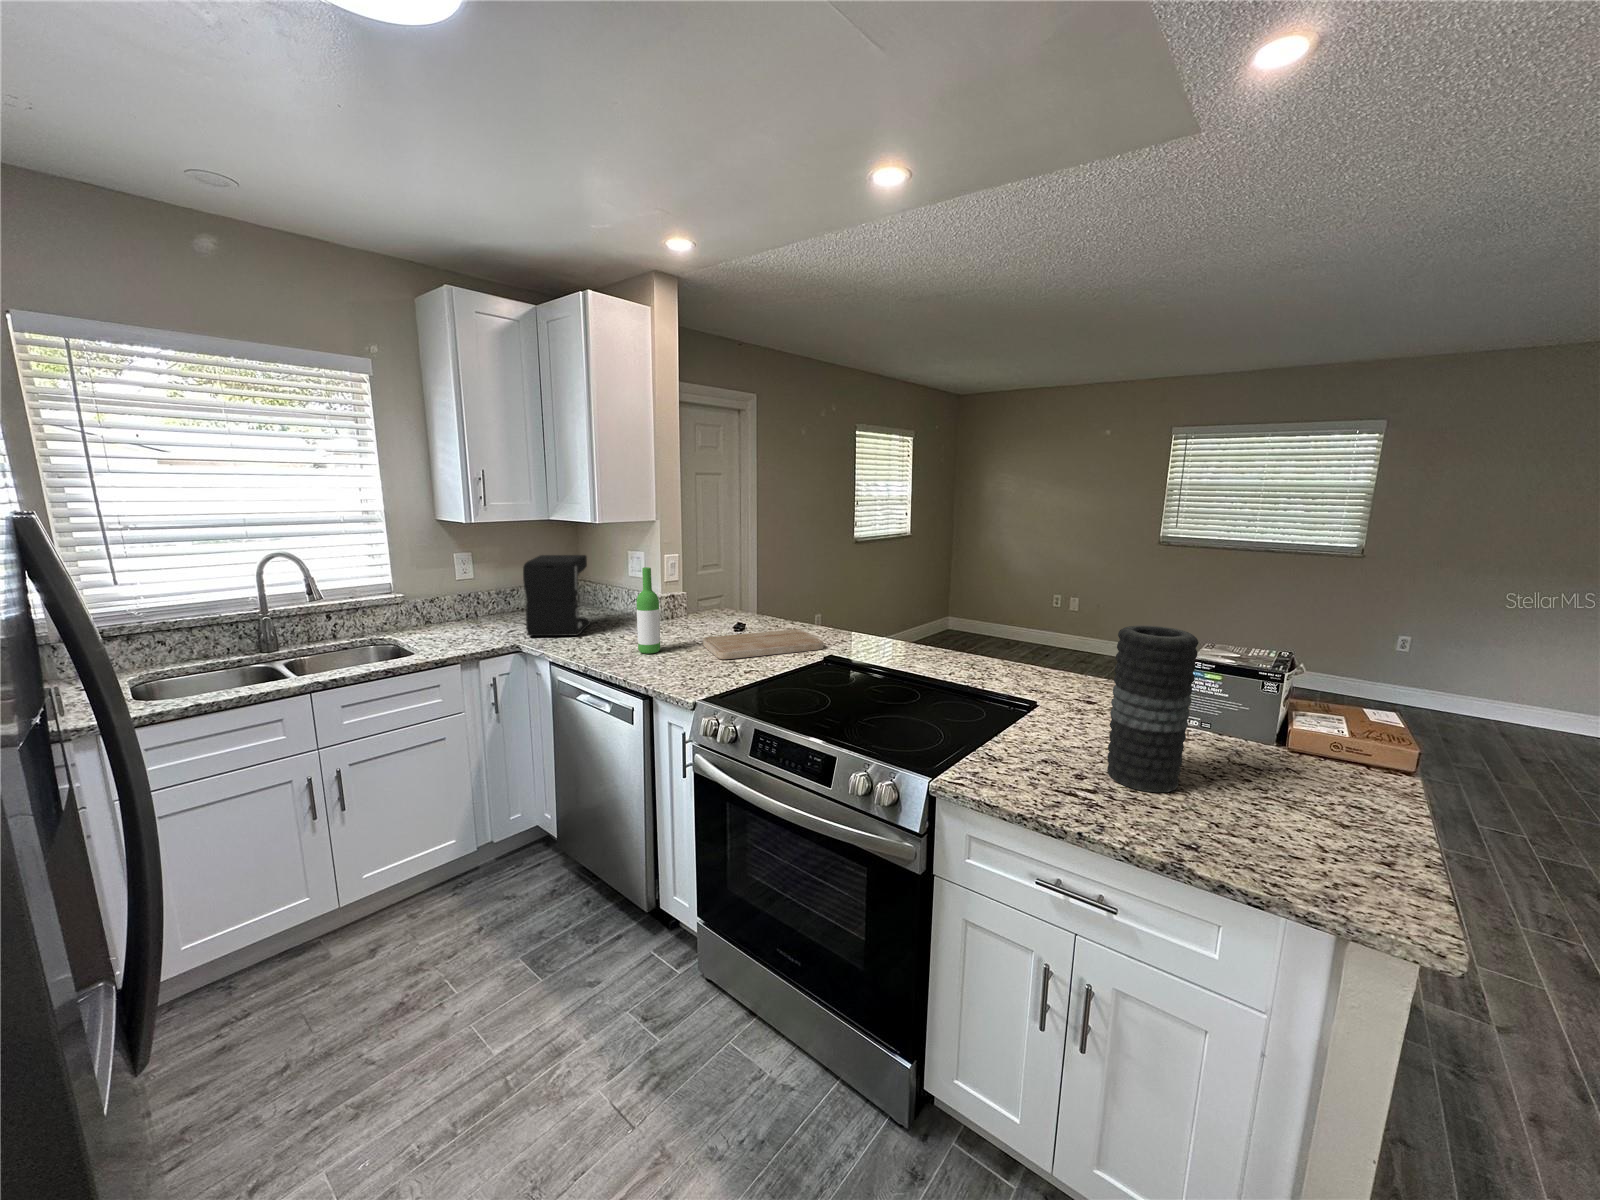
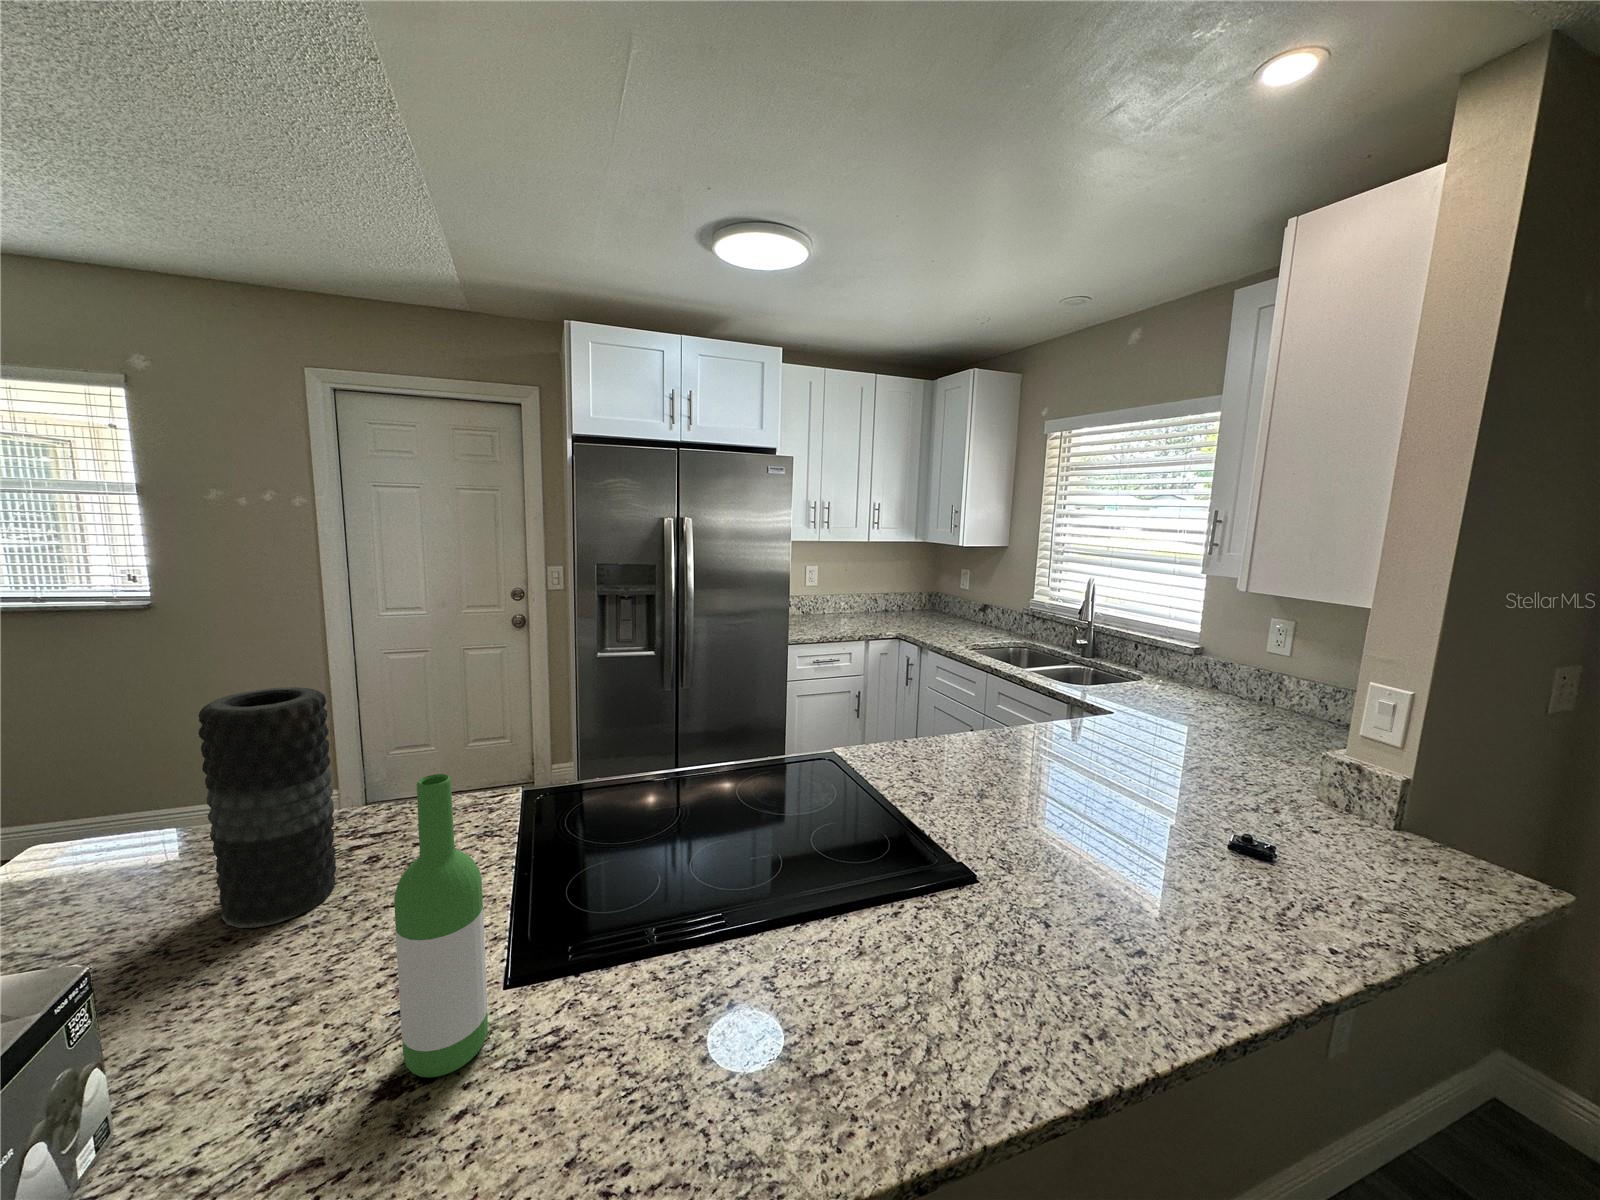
coffee maker: present [523,555,590,636] -> none [1144,624,1270,746]
wine bottle: present [636,567,661,654] -> present [394,774,488,1078]
cutting board: present [703,629,823,659] -> none [1005,776,1224,902]

